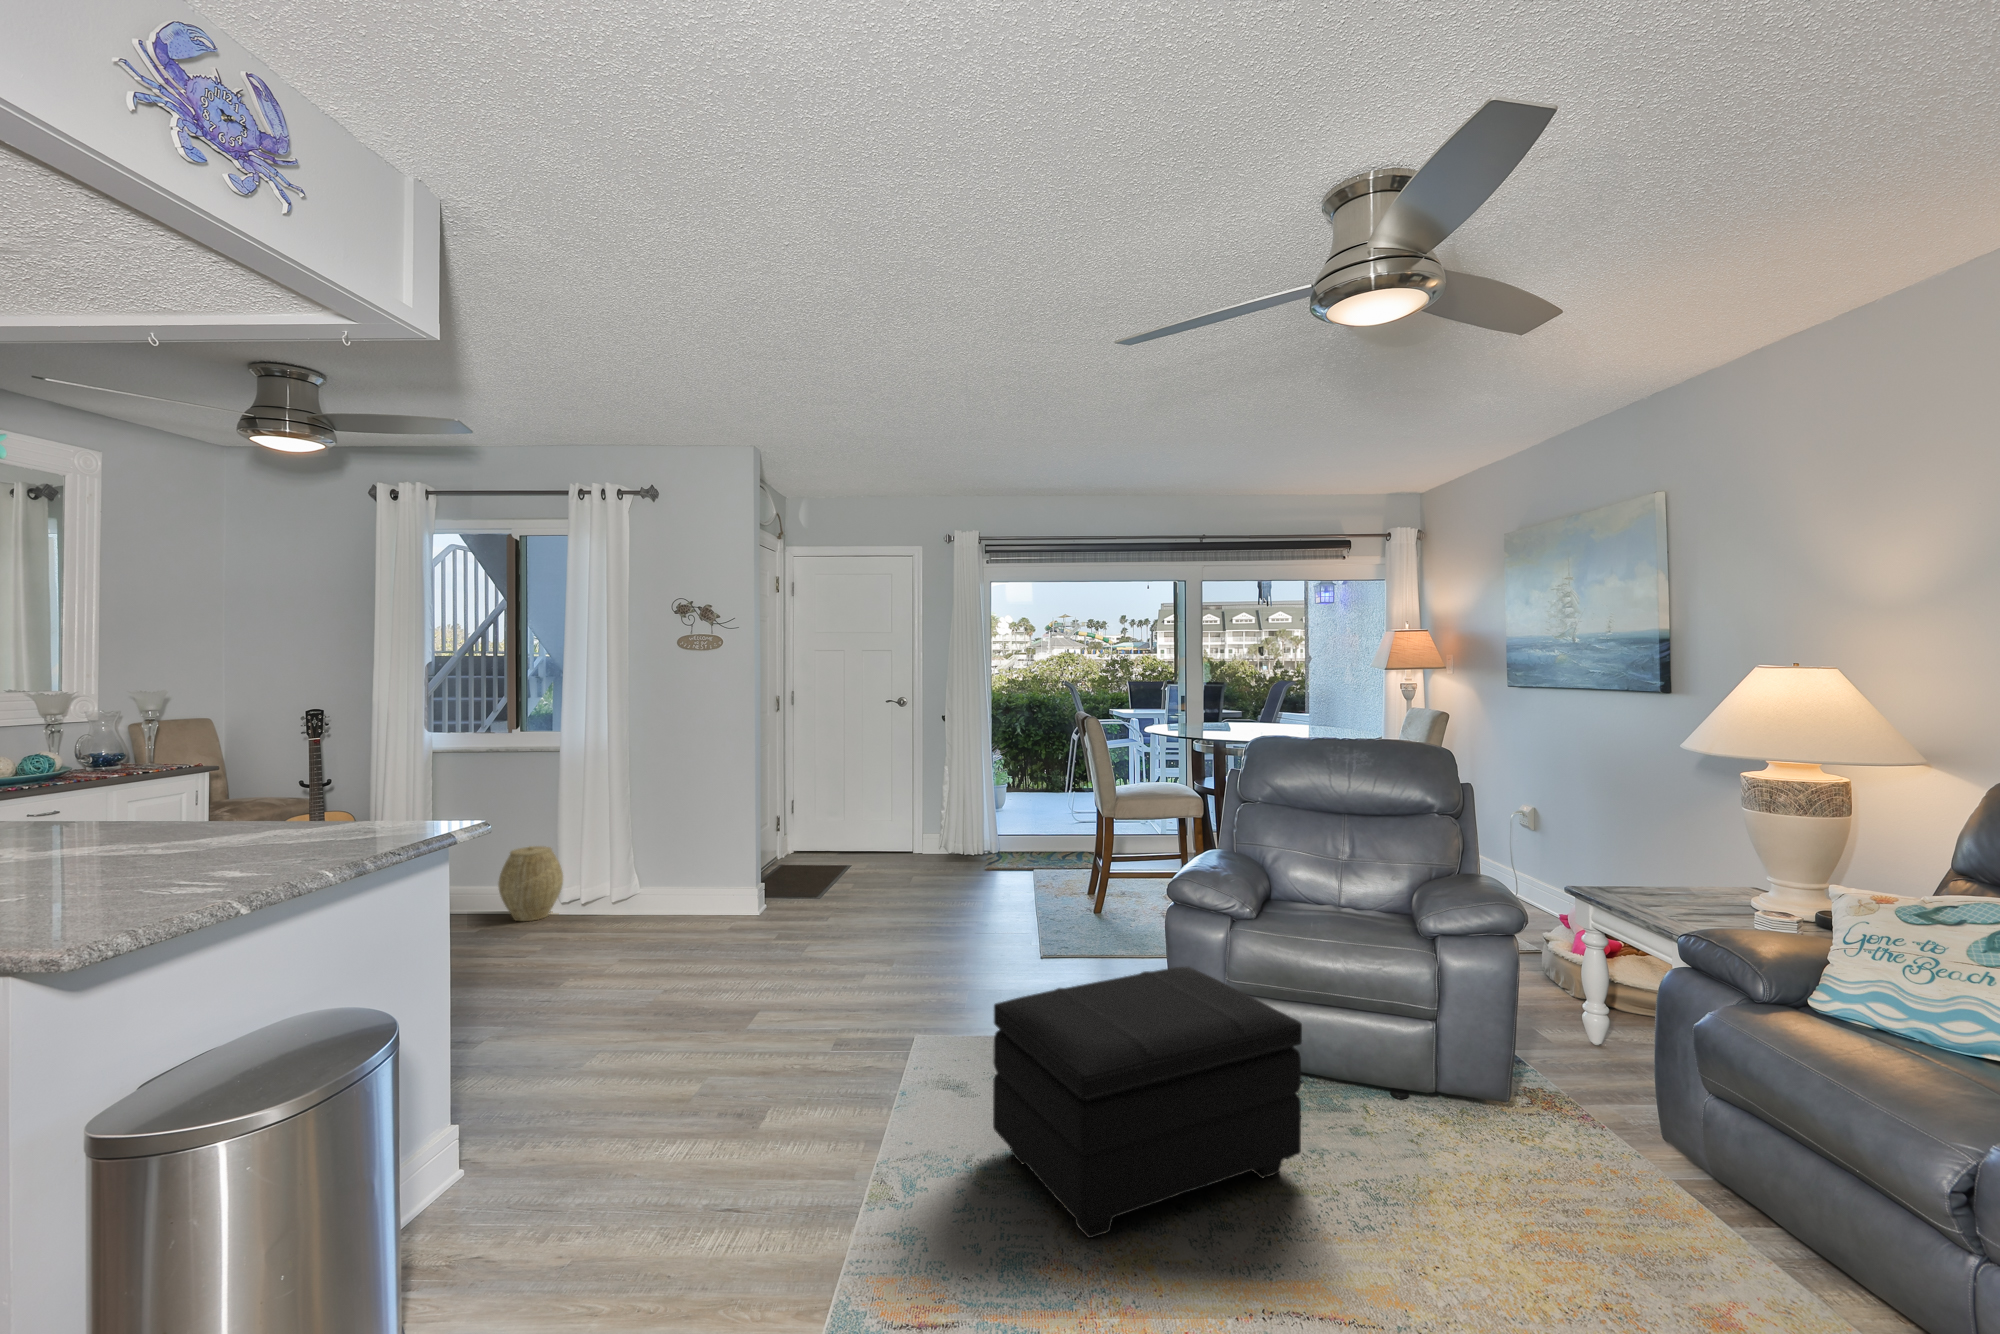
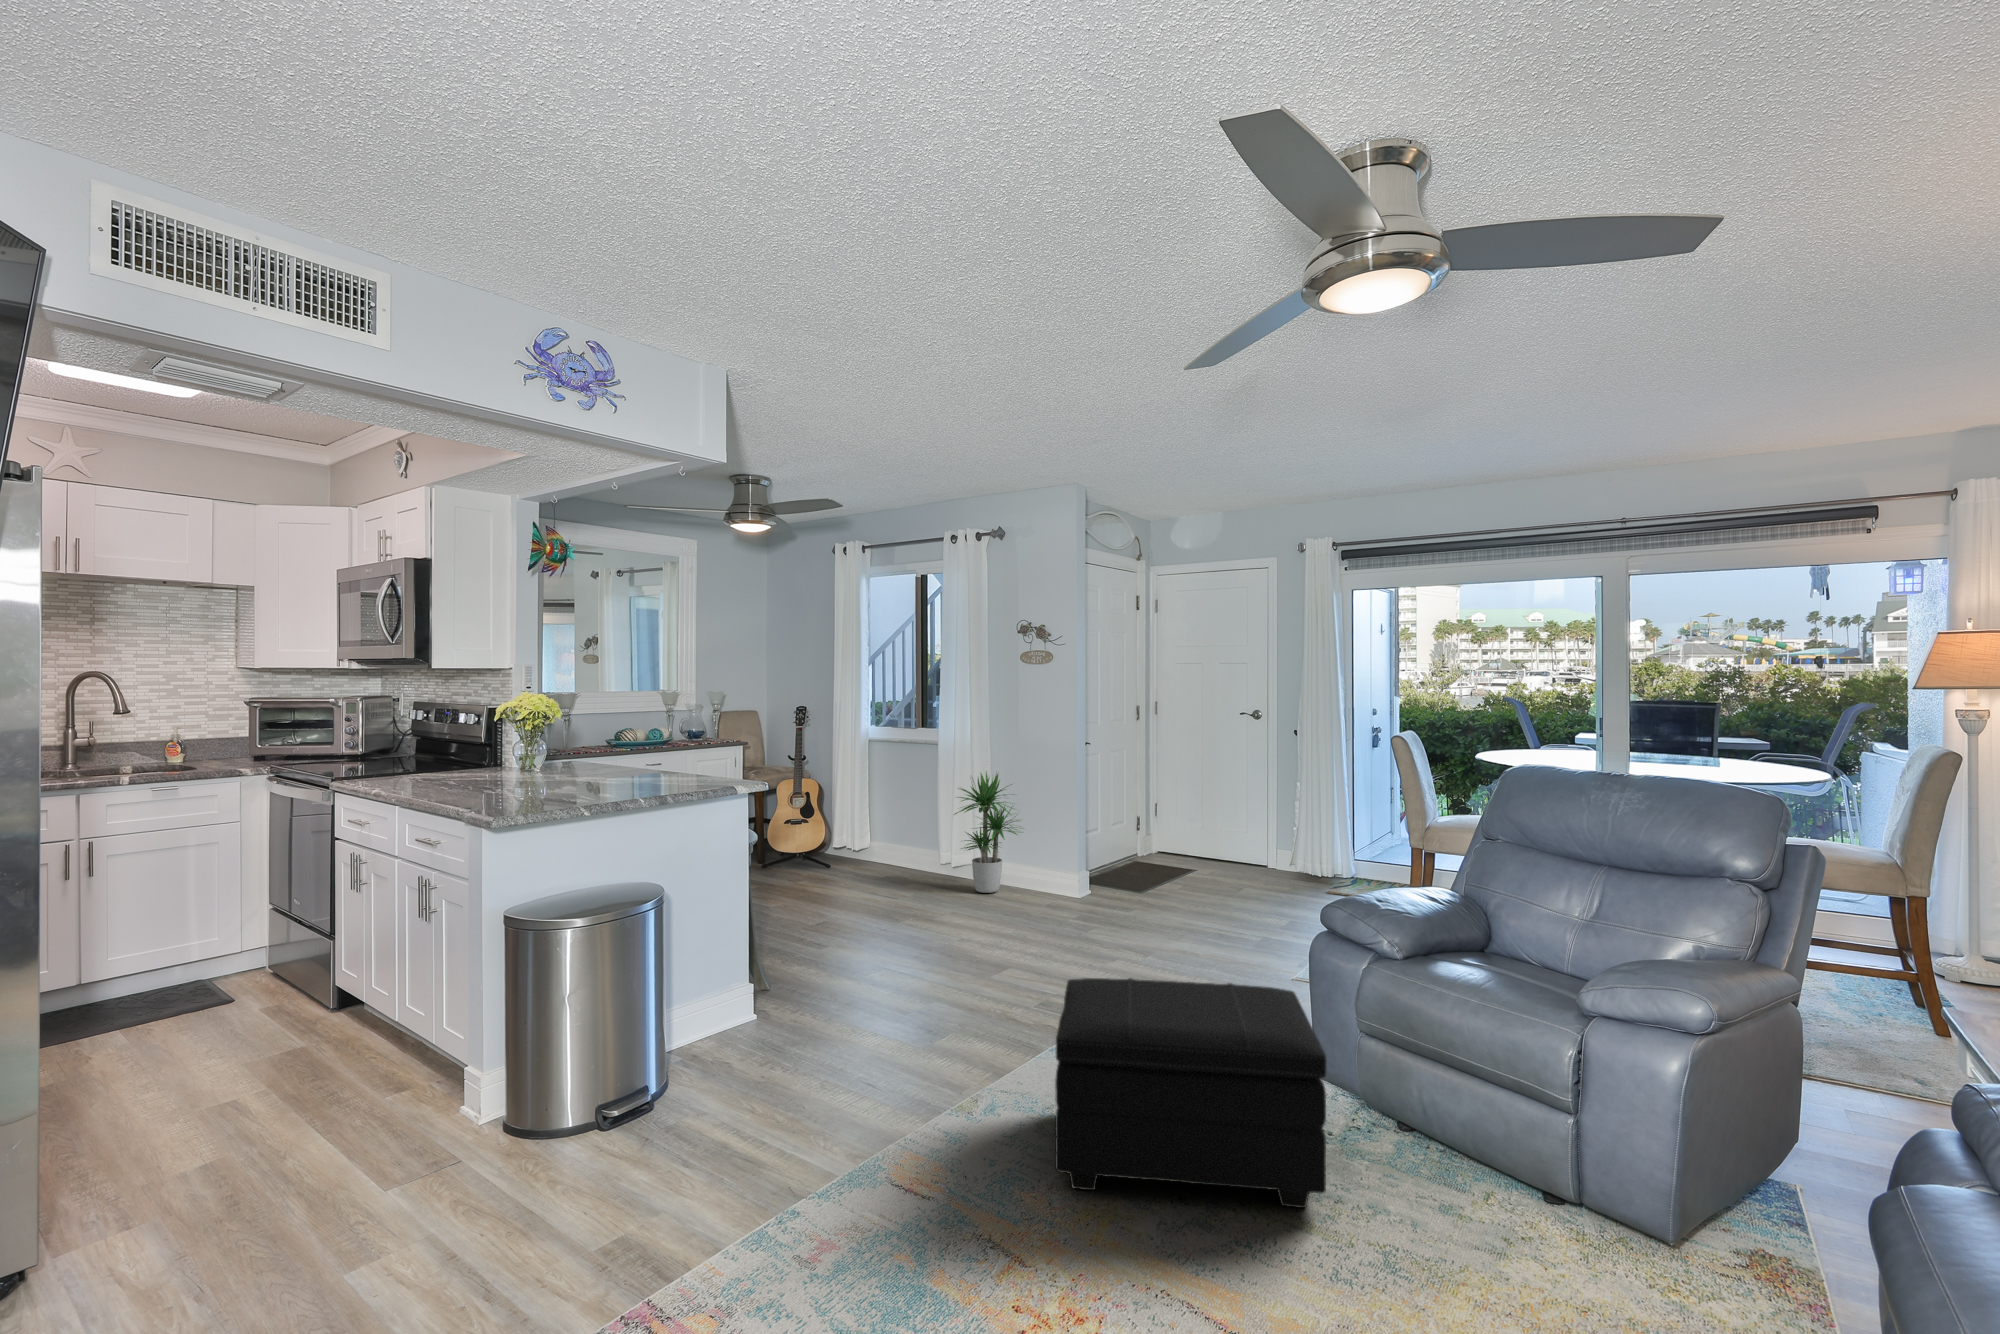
potted plant: none [597,774,697,921] -> present [954,772,1024,893]
woven basket: present [498,846,563,921] -> none [891,821,936,880]

